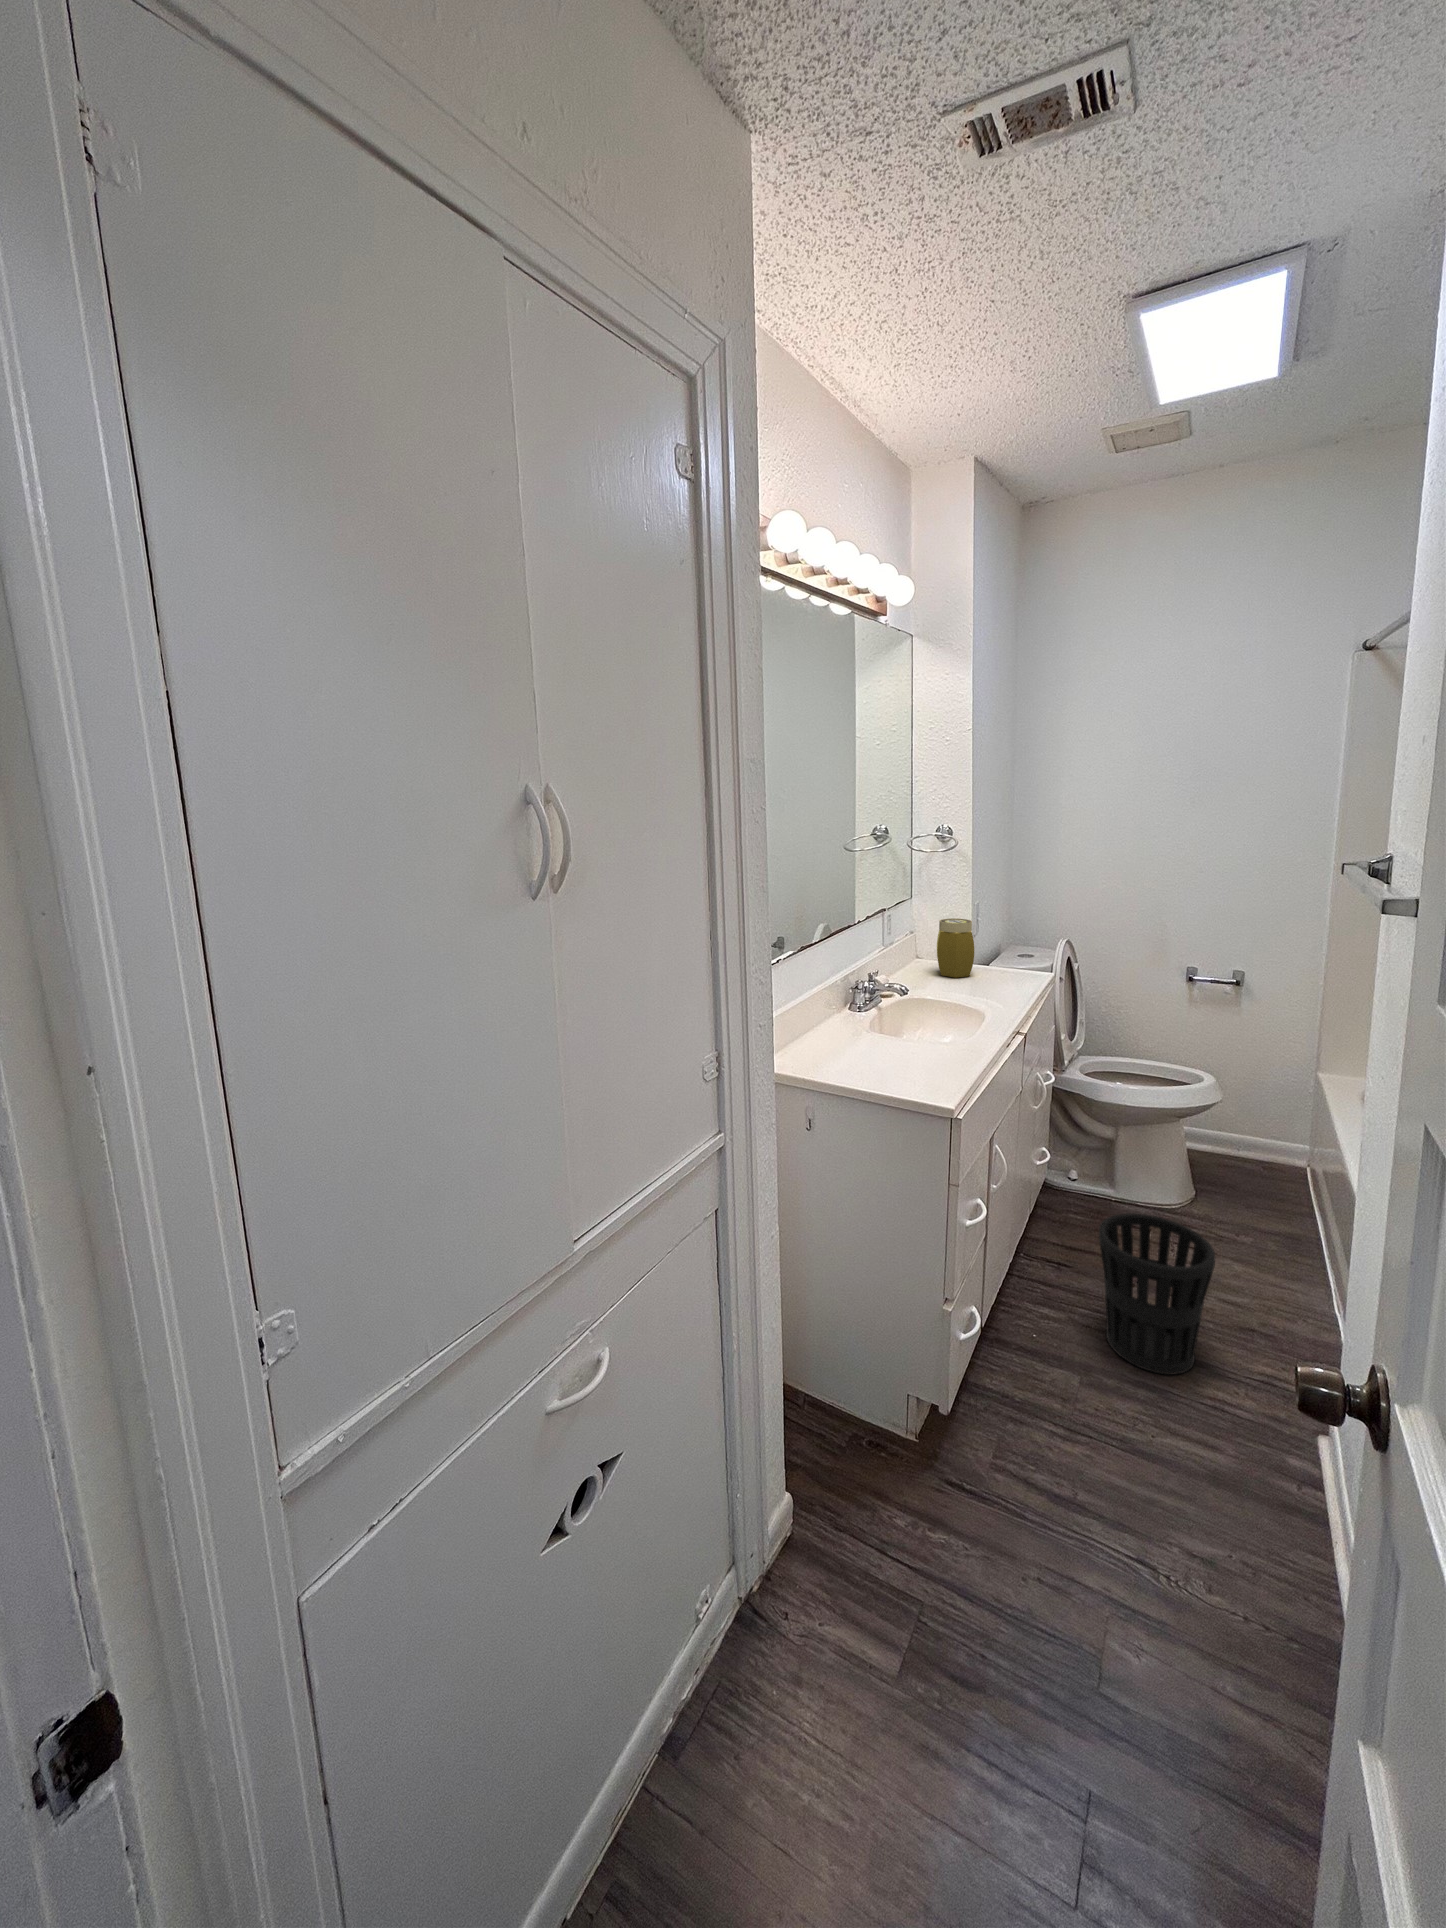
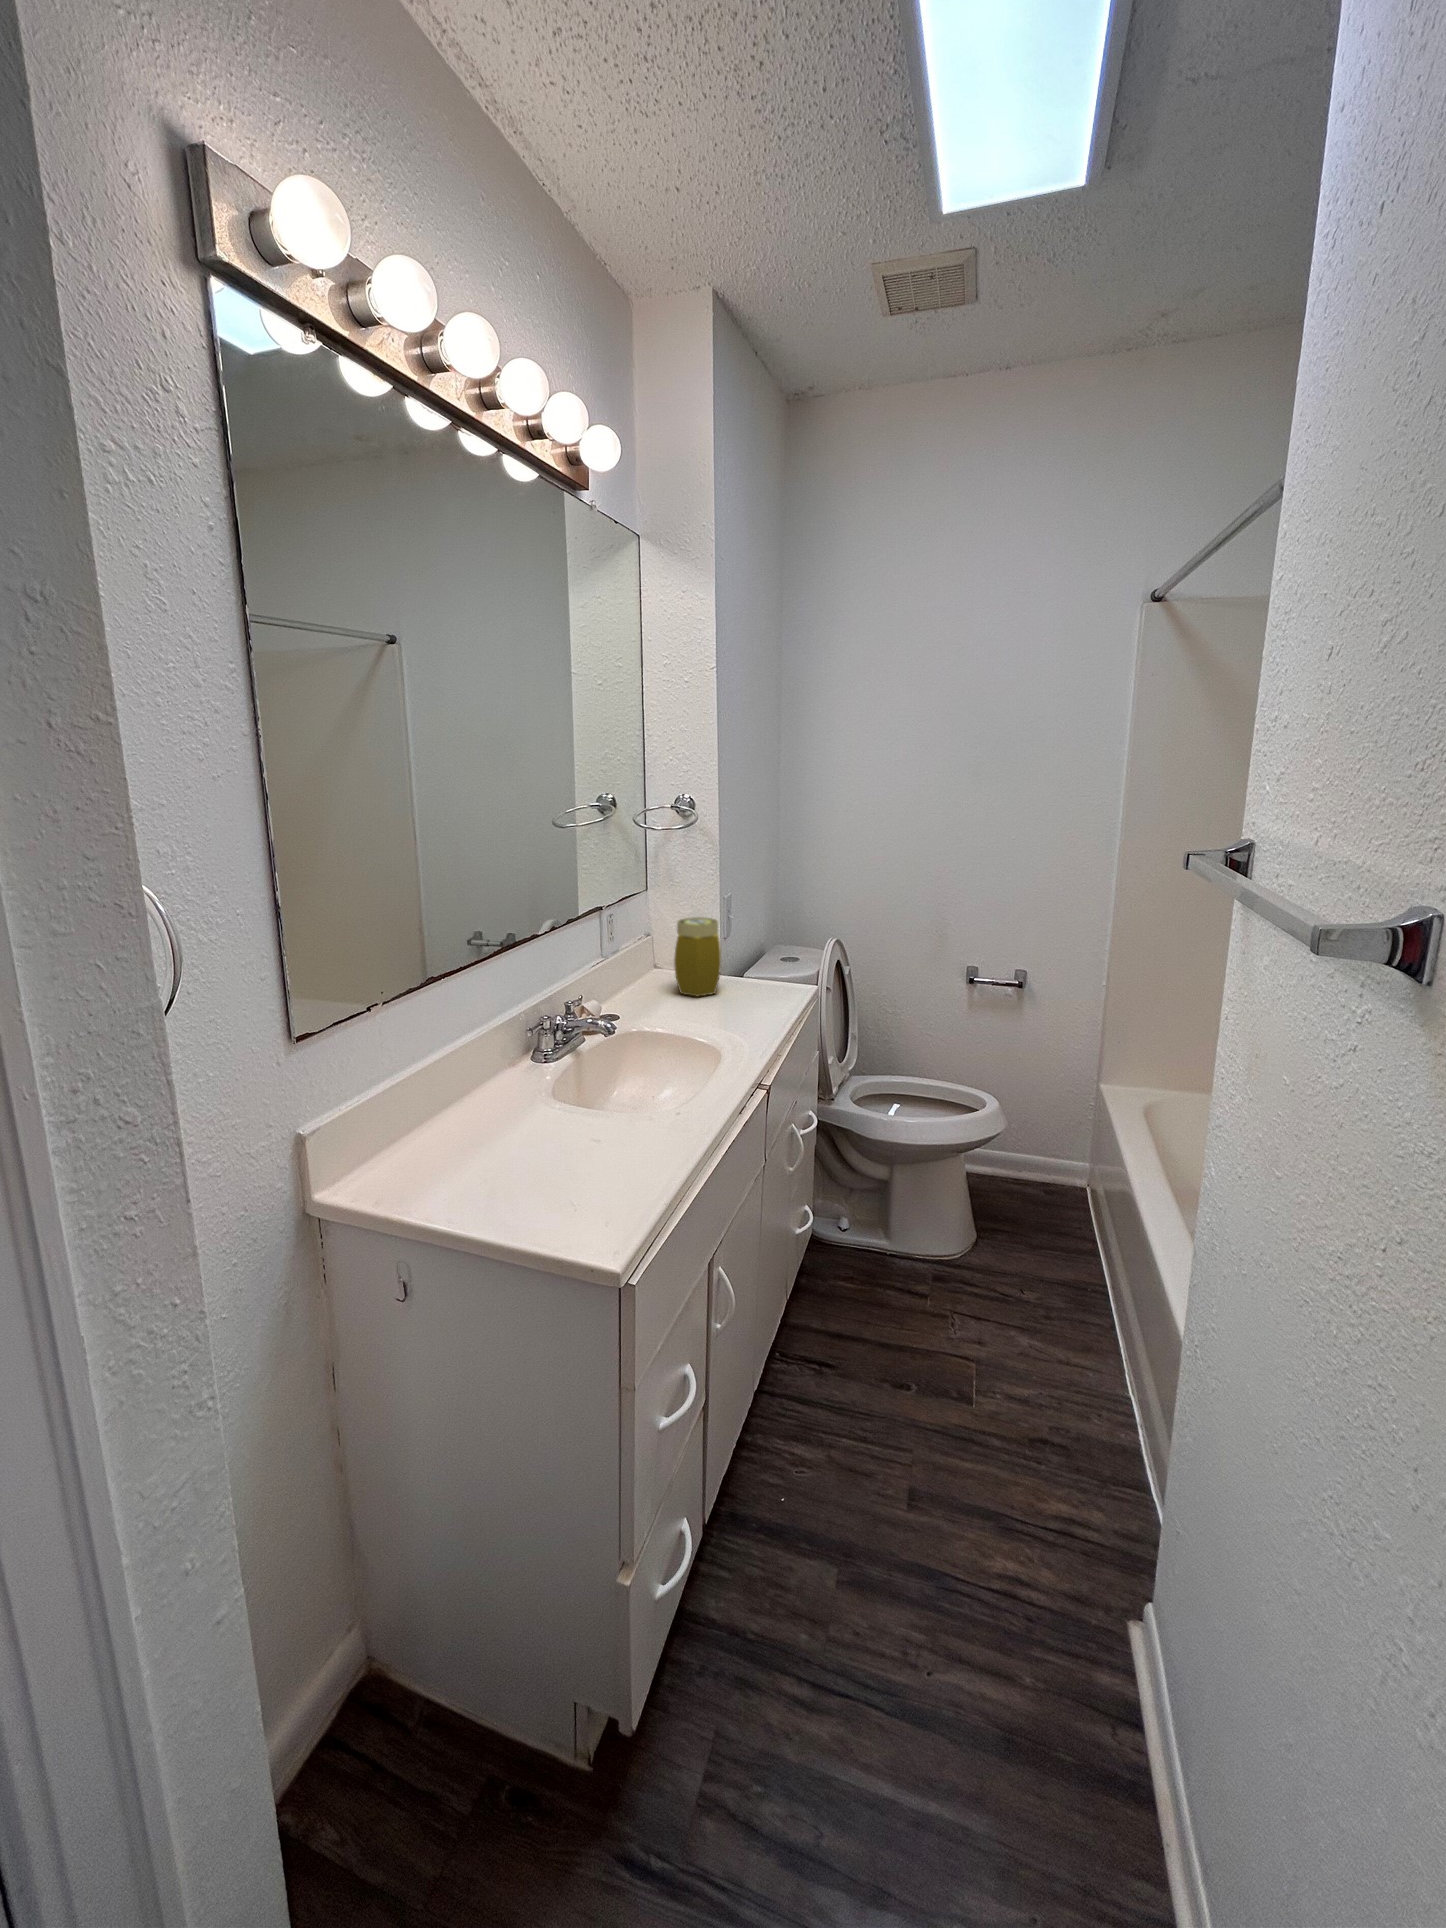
wastebasket: present [1099,1213,1215,1375] -> none [863,1312,1003,1543]

